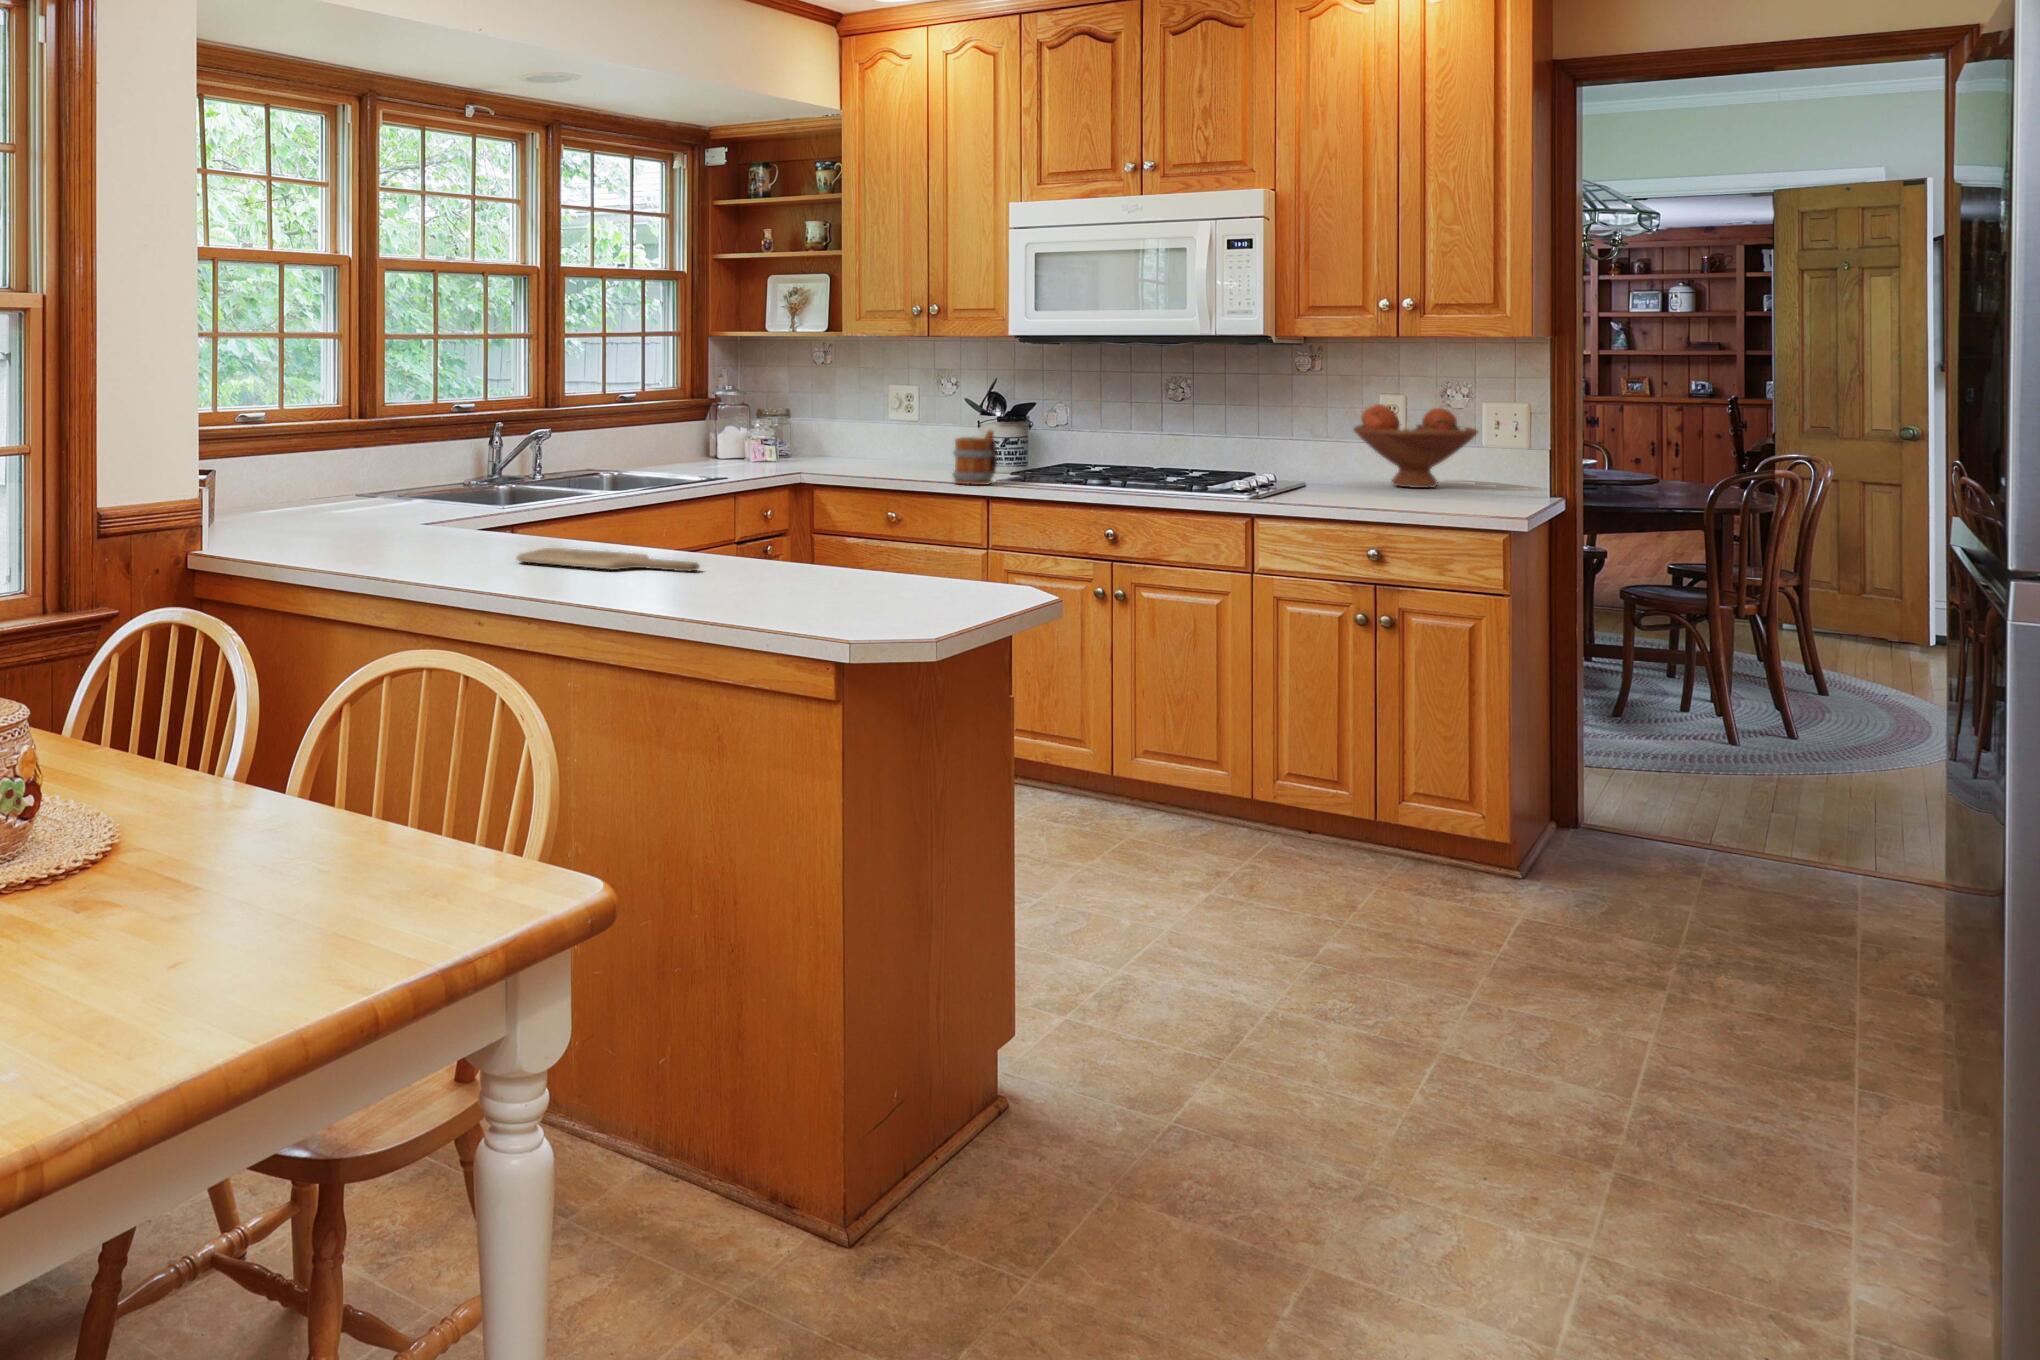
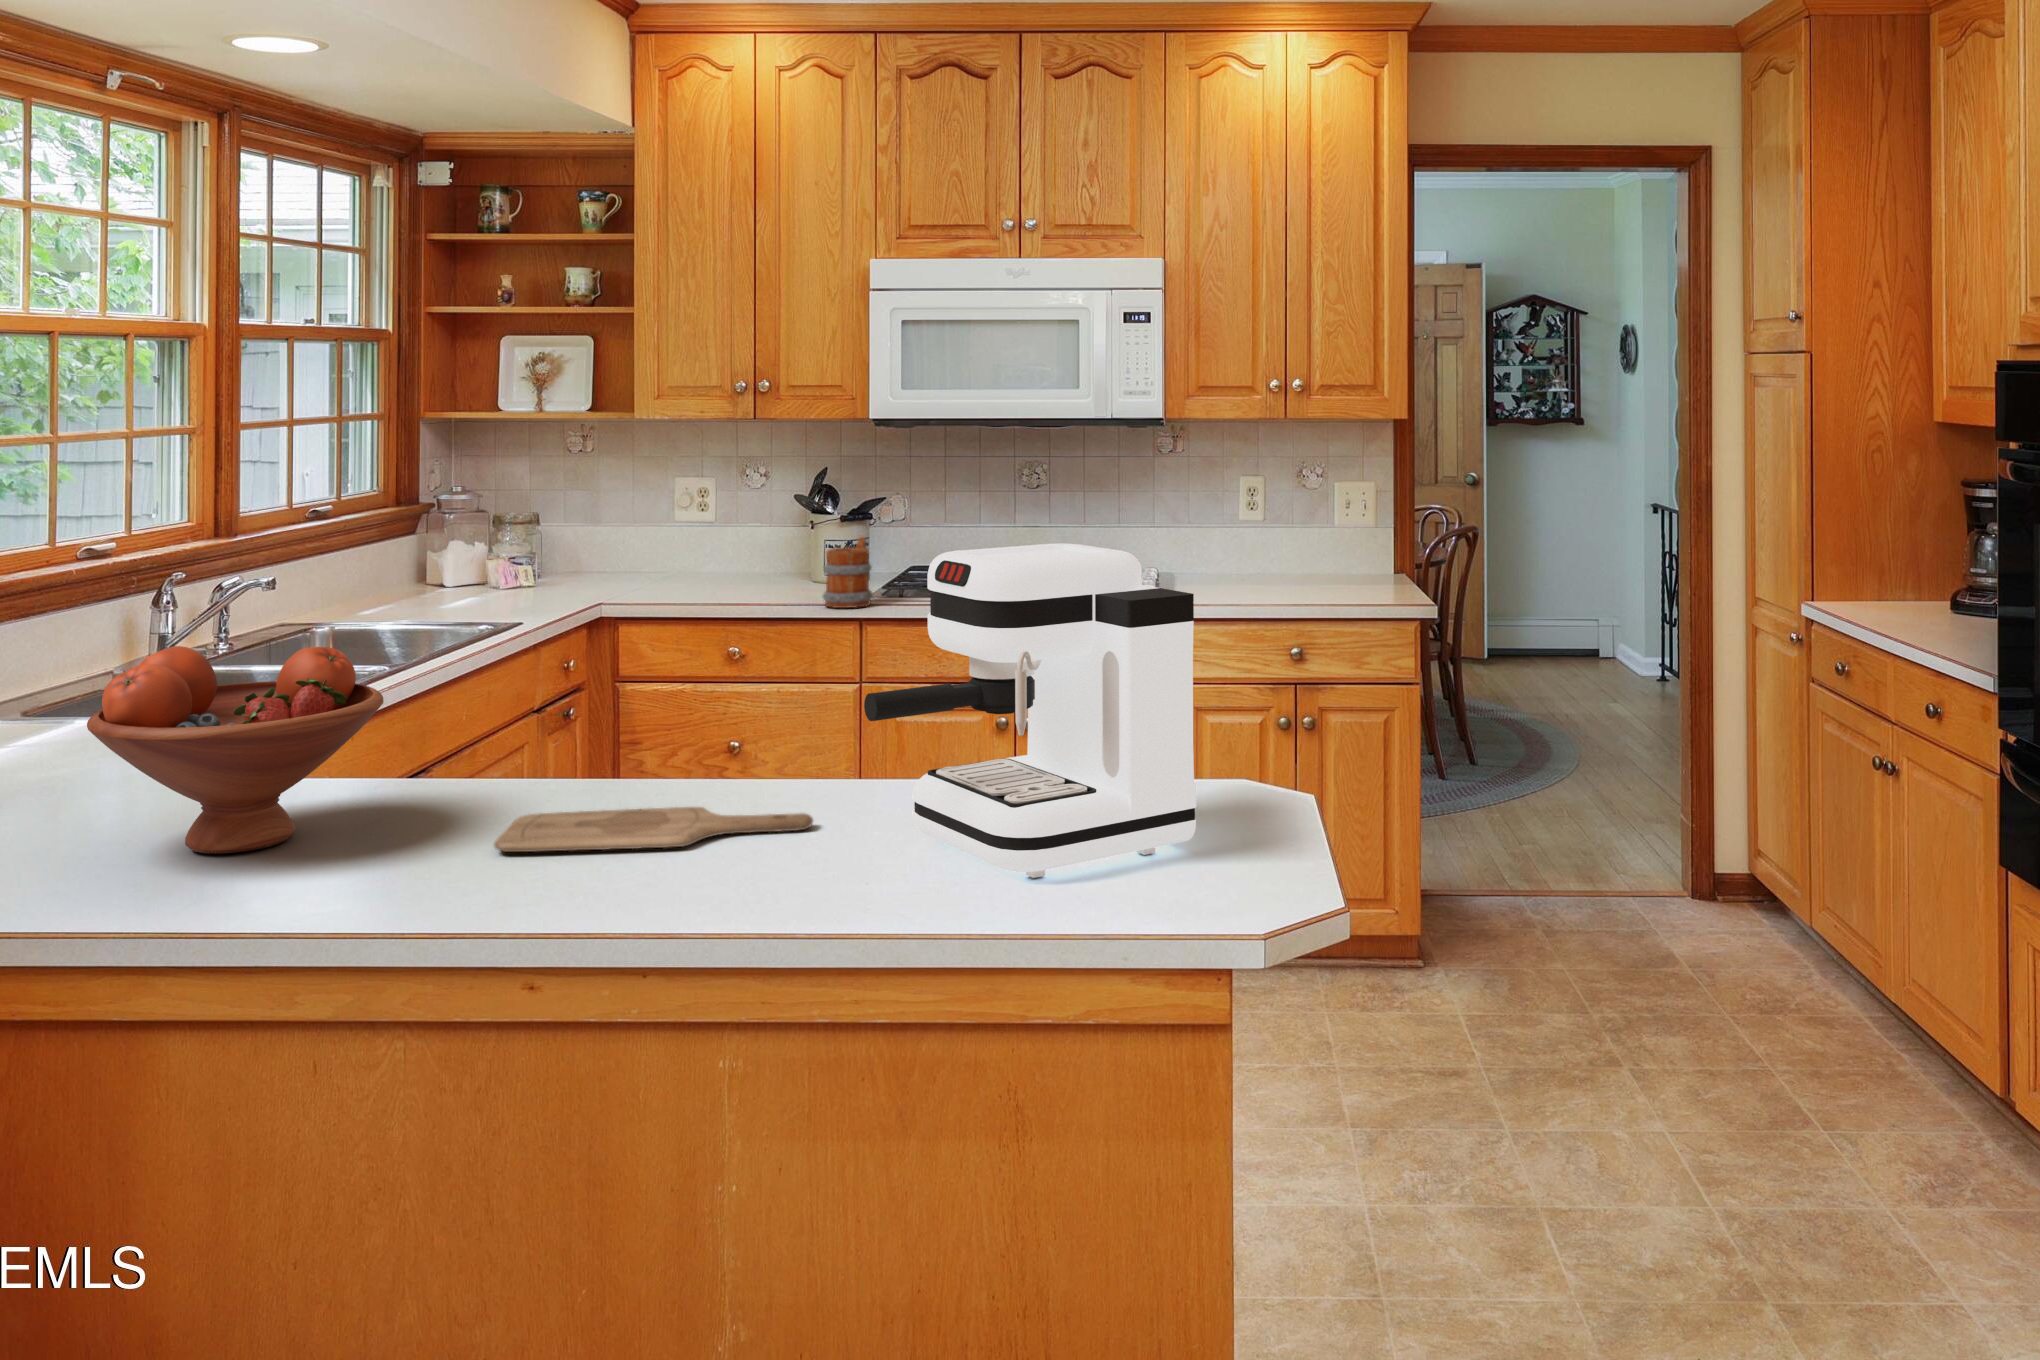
coffee maker: none [690,388,902,602] -> present [864,544,1196,878]
fruit bowl: present [1354,404,1478,488] -> present [87,646,383,854]

